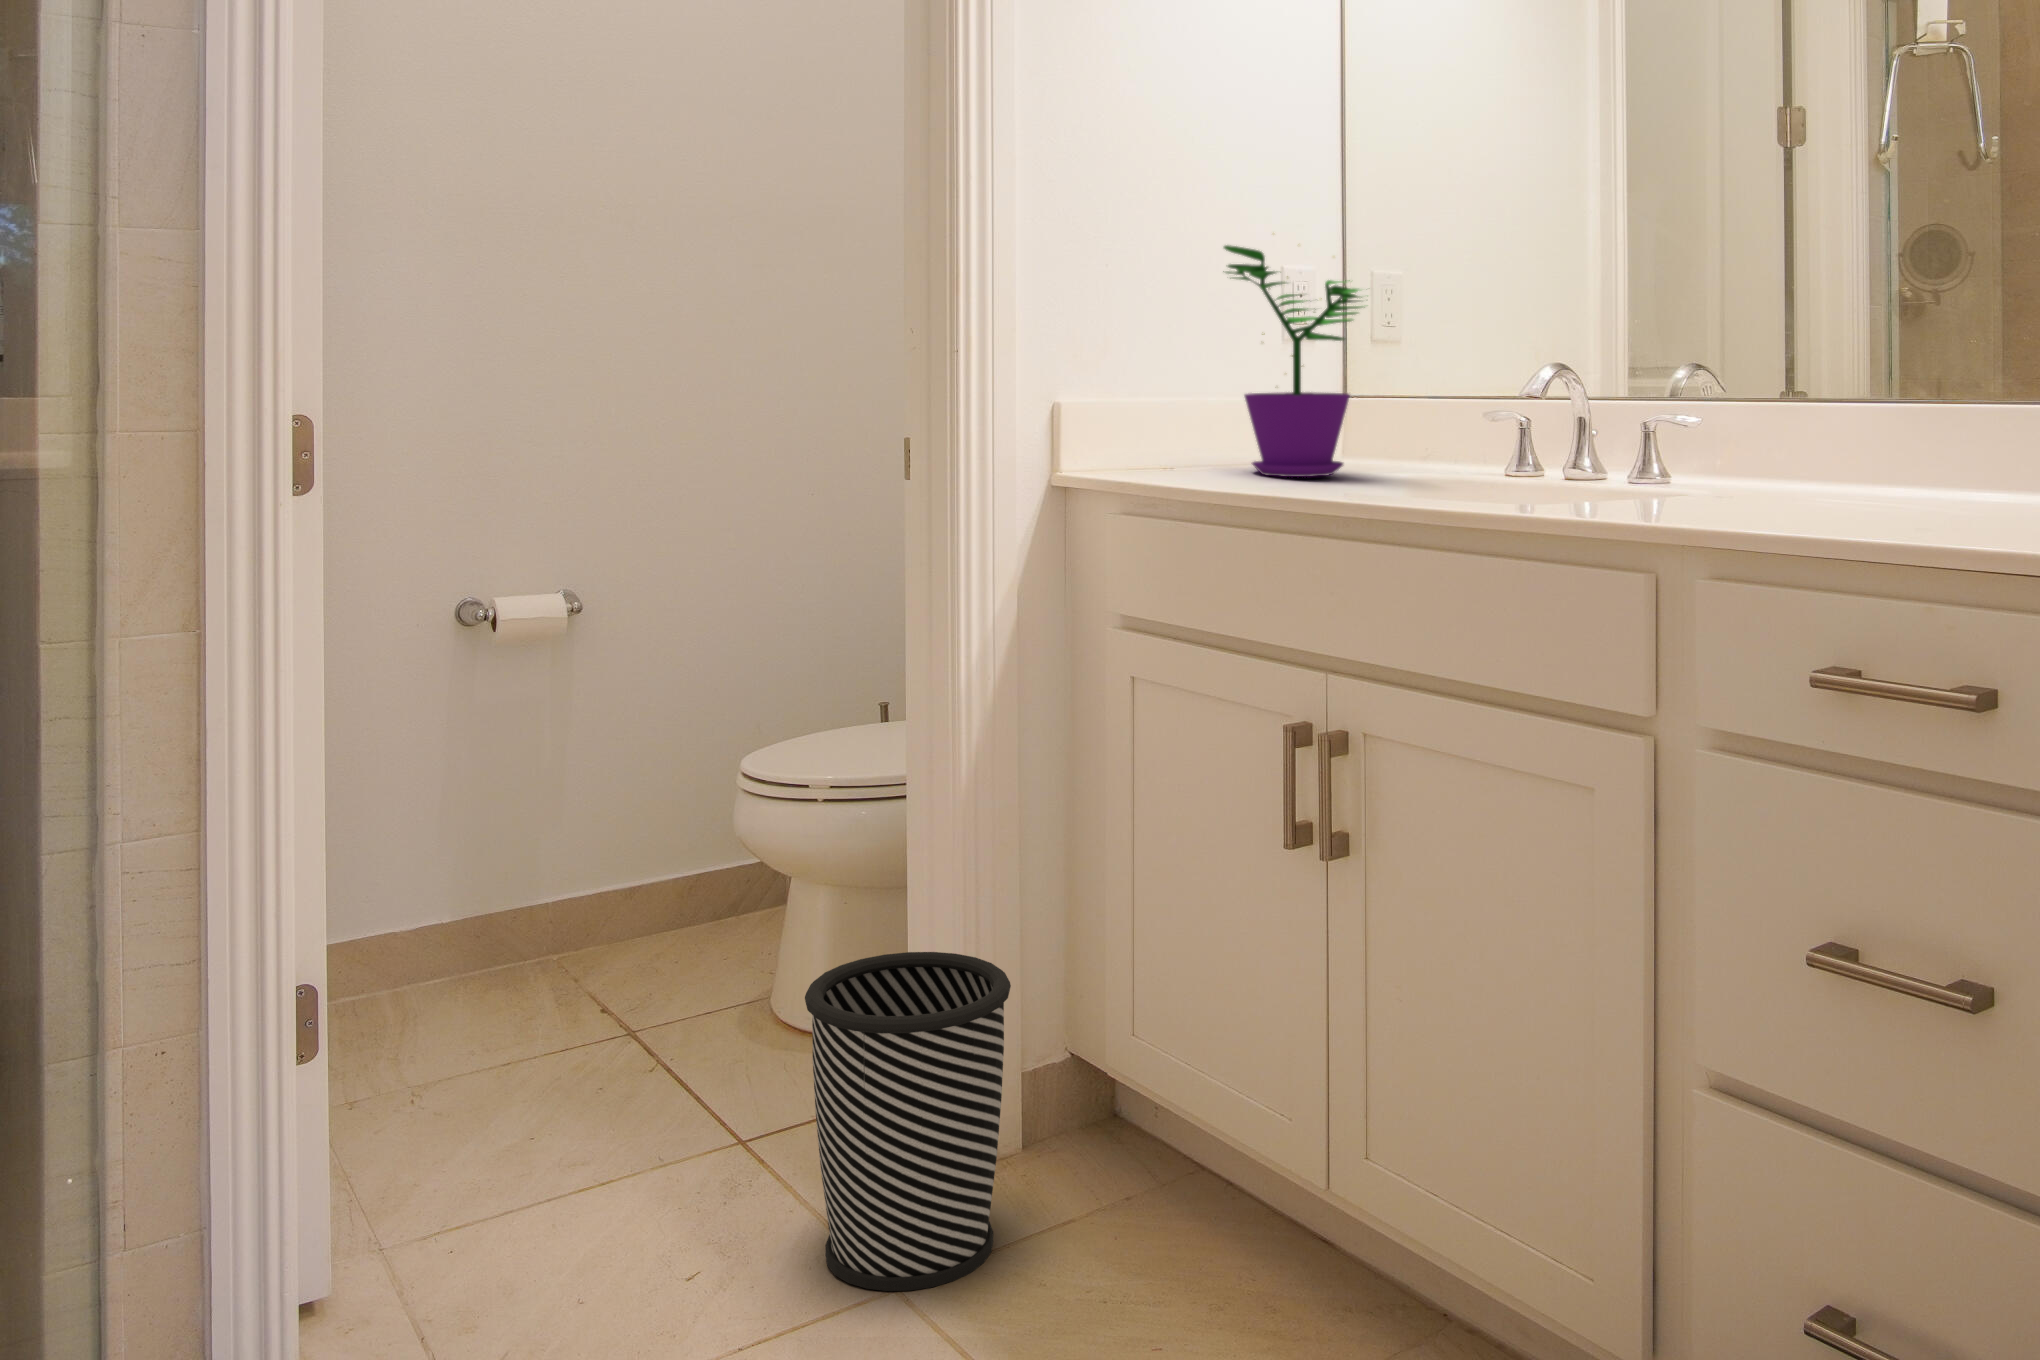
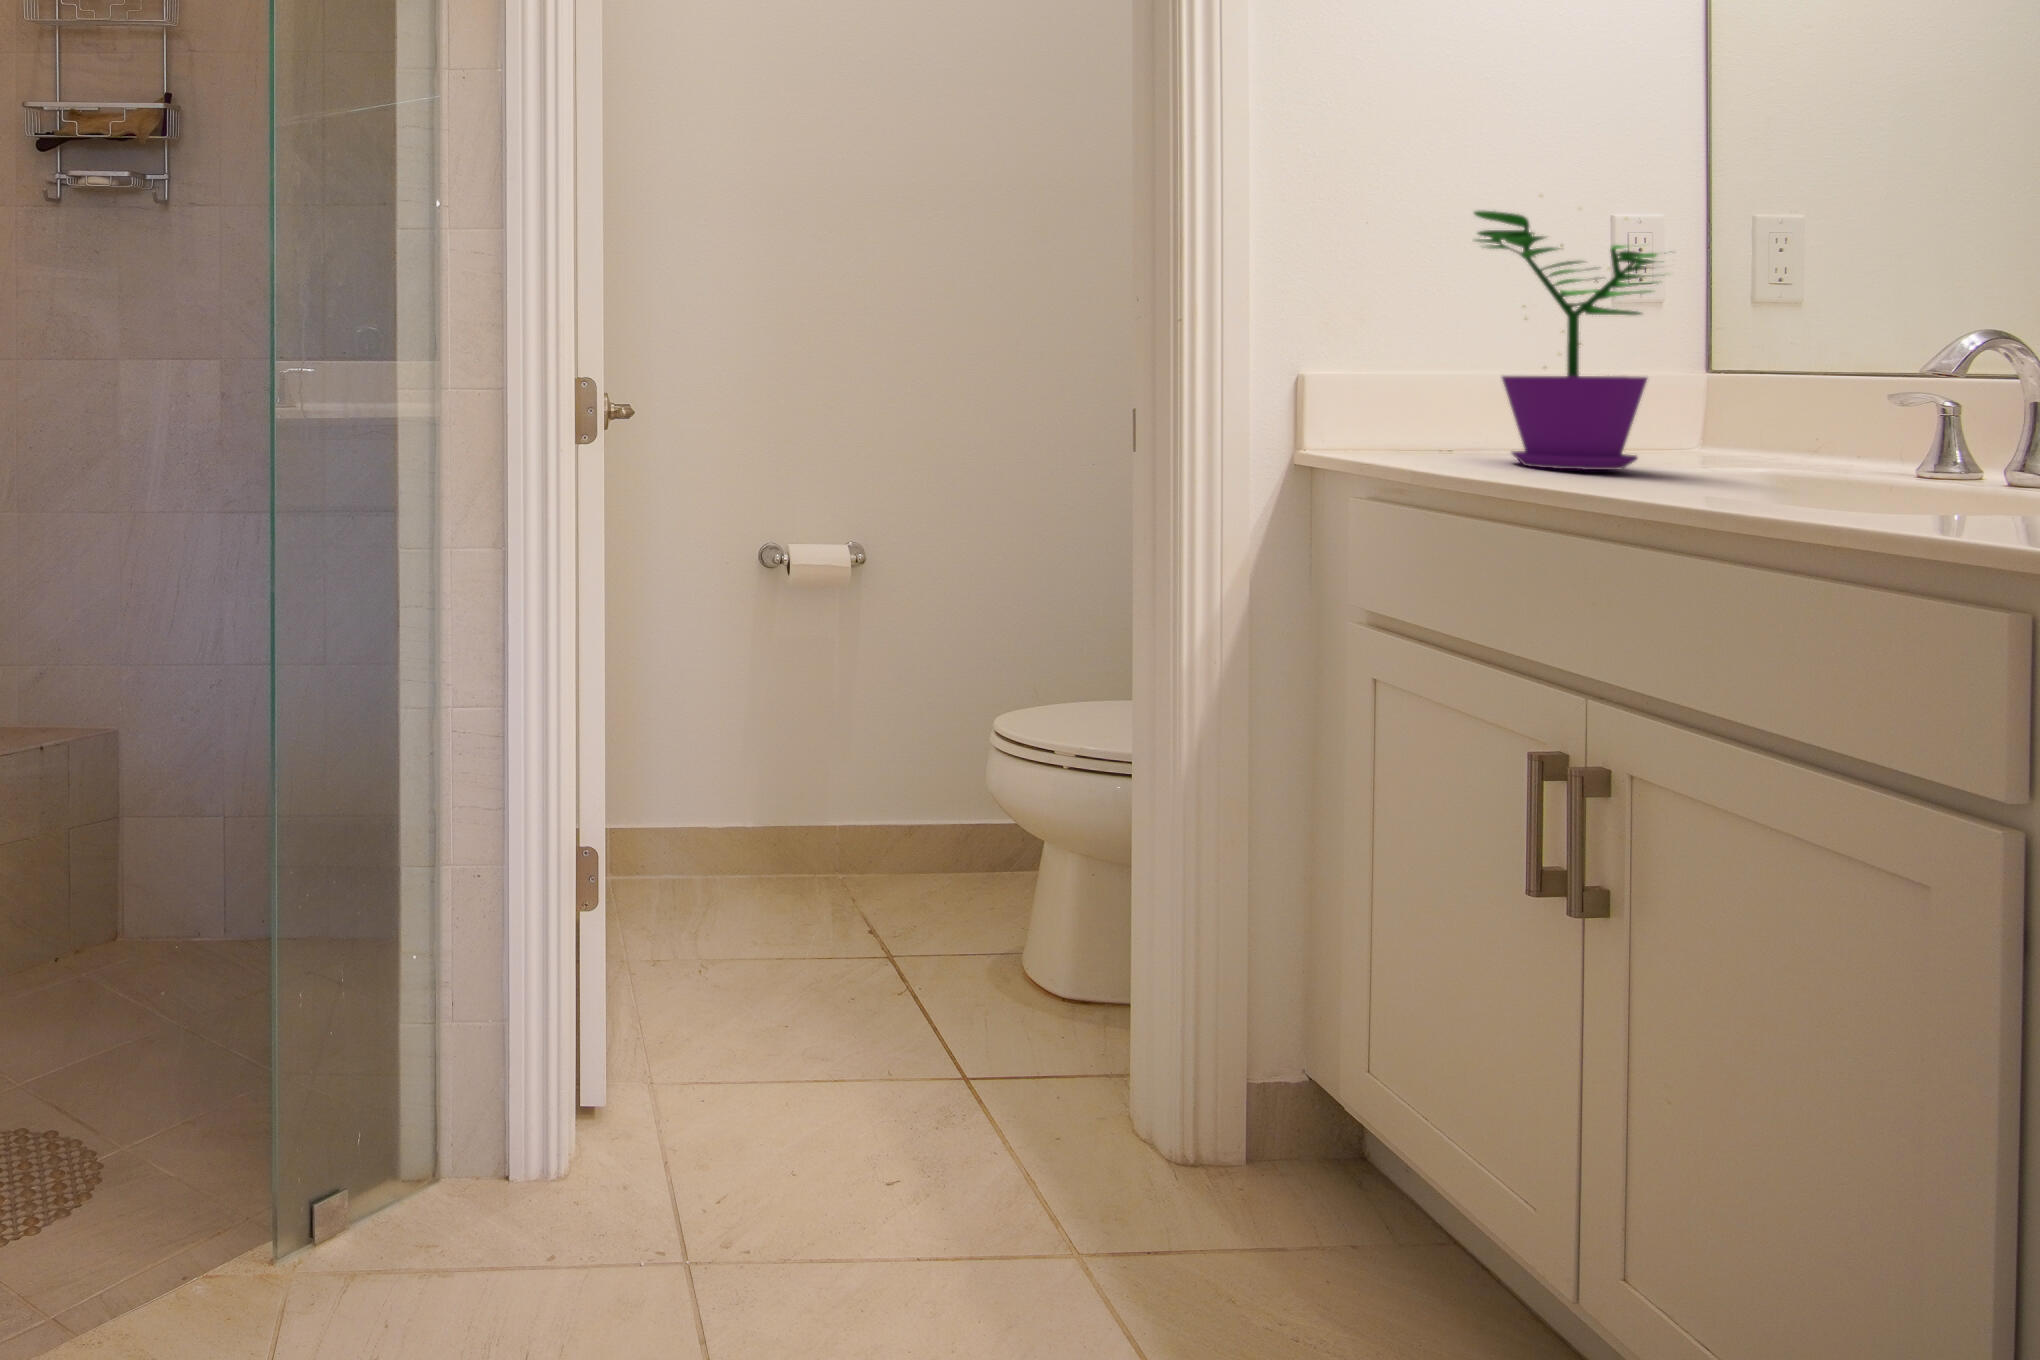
wastebasket: present [805,952,1011,1291] -> none [987,909,1199,1255]

